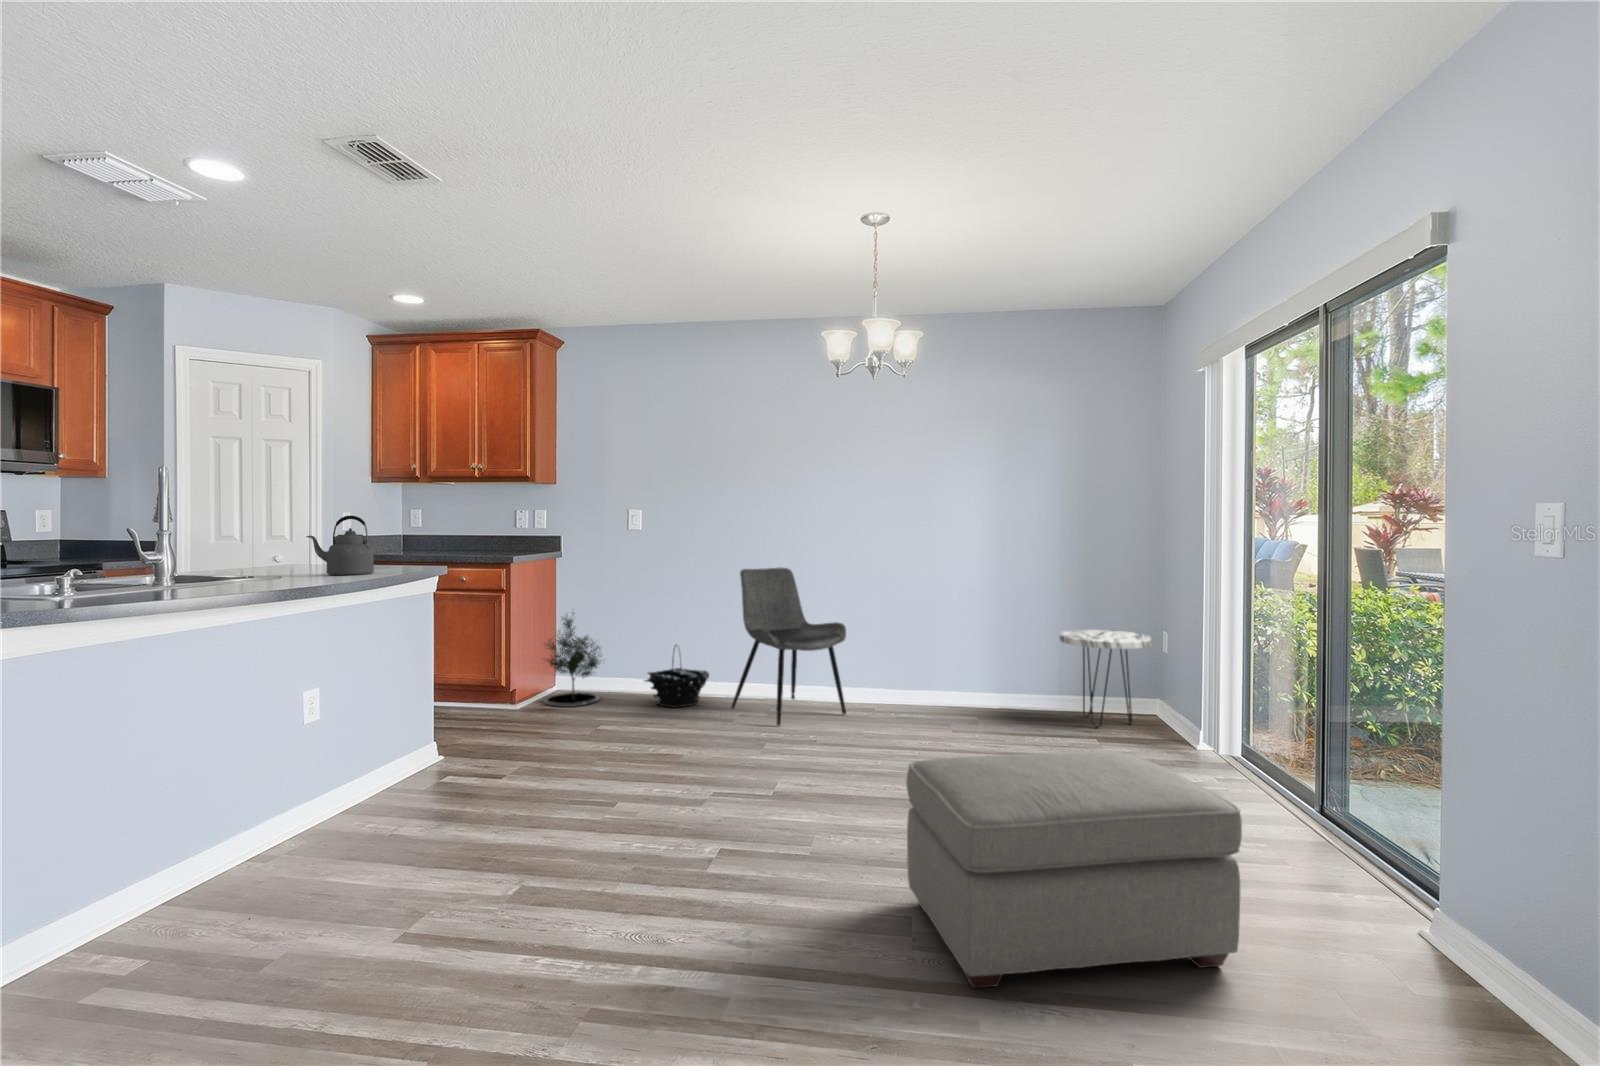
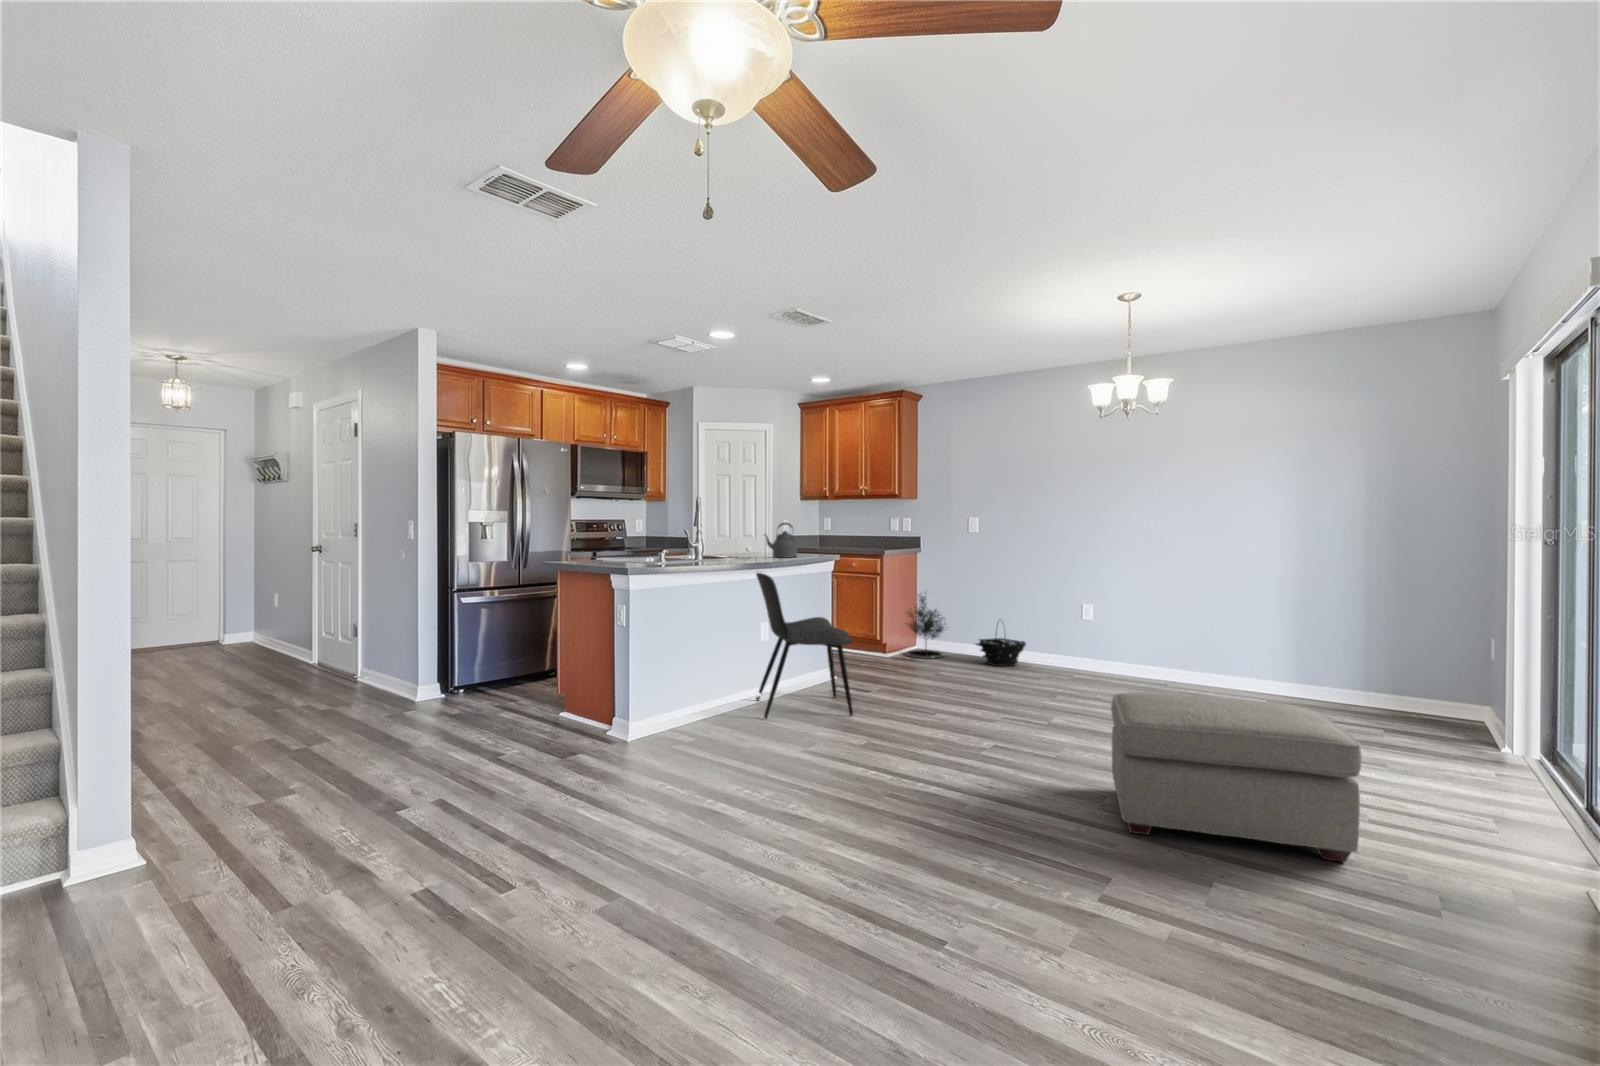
dining chair: present [731,568,846,726] -> present [756,573,853,718]
side table: present [1060,630,1152,728] -> none [1351,629,1457,721]

